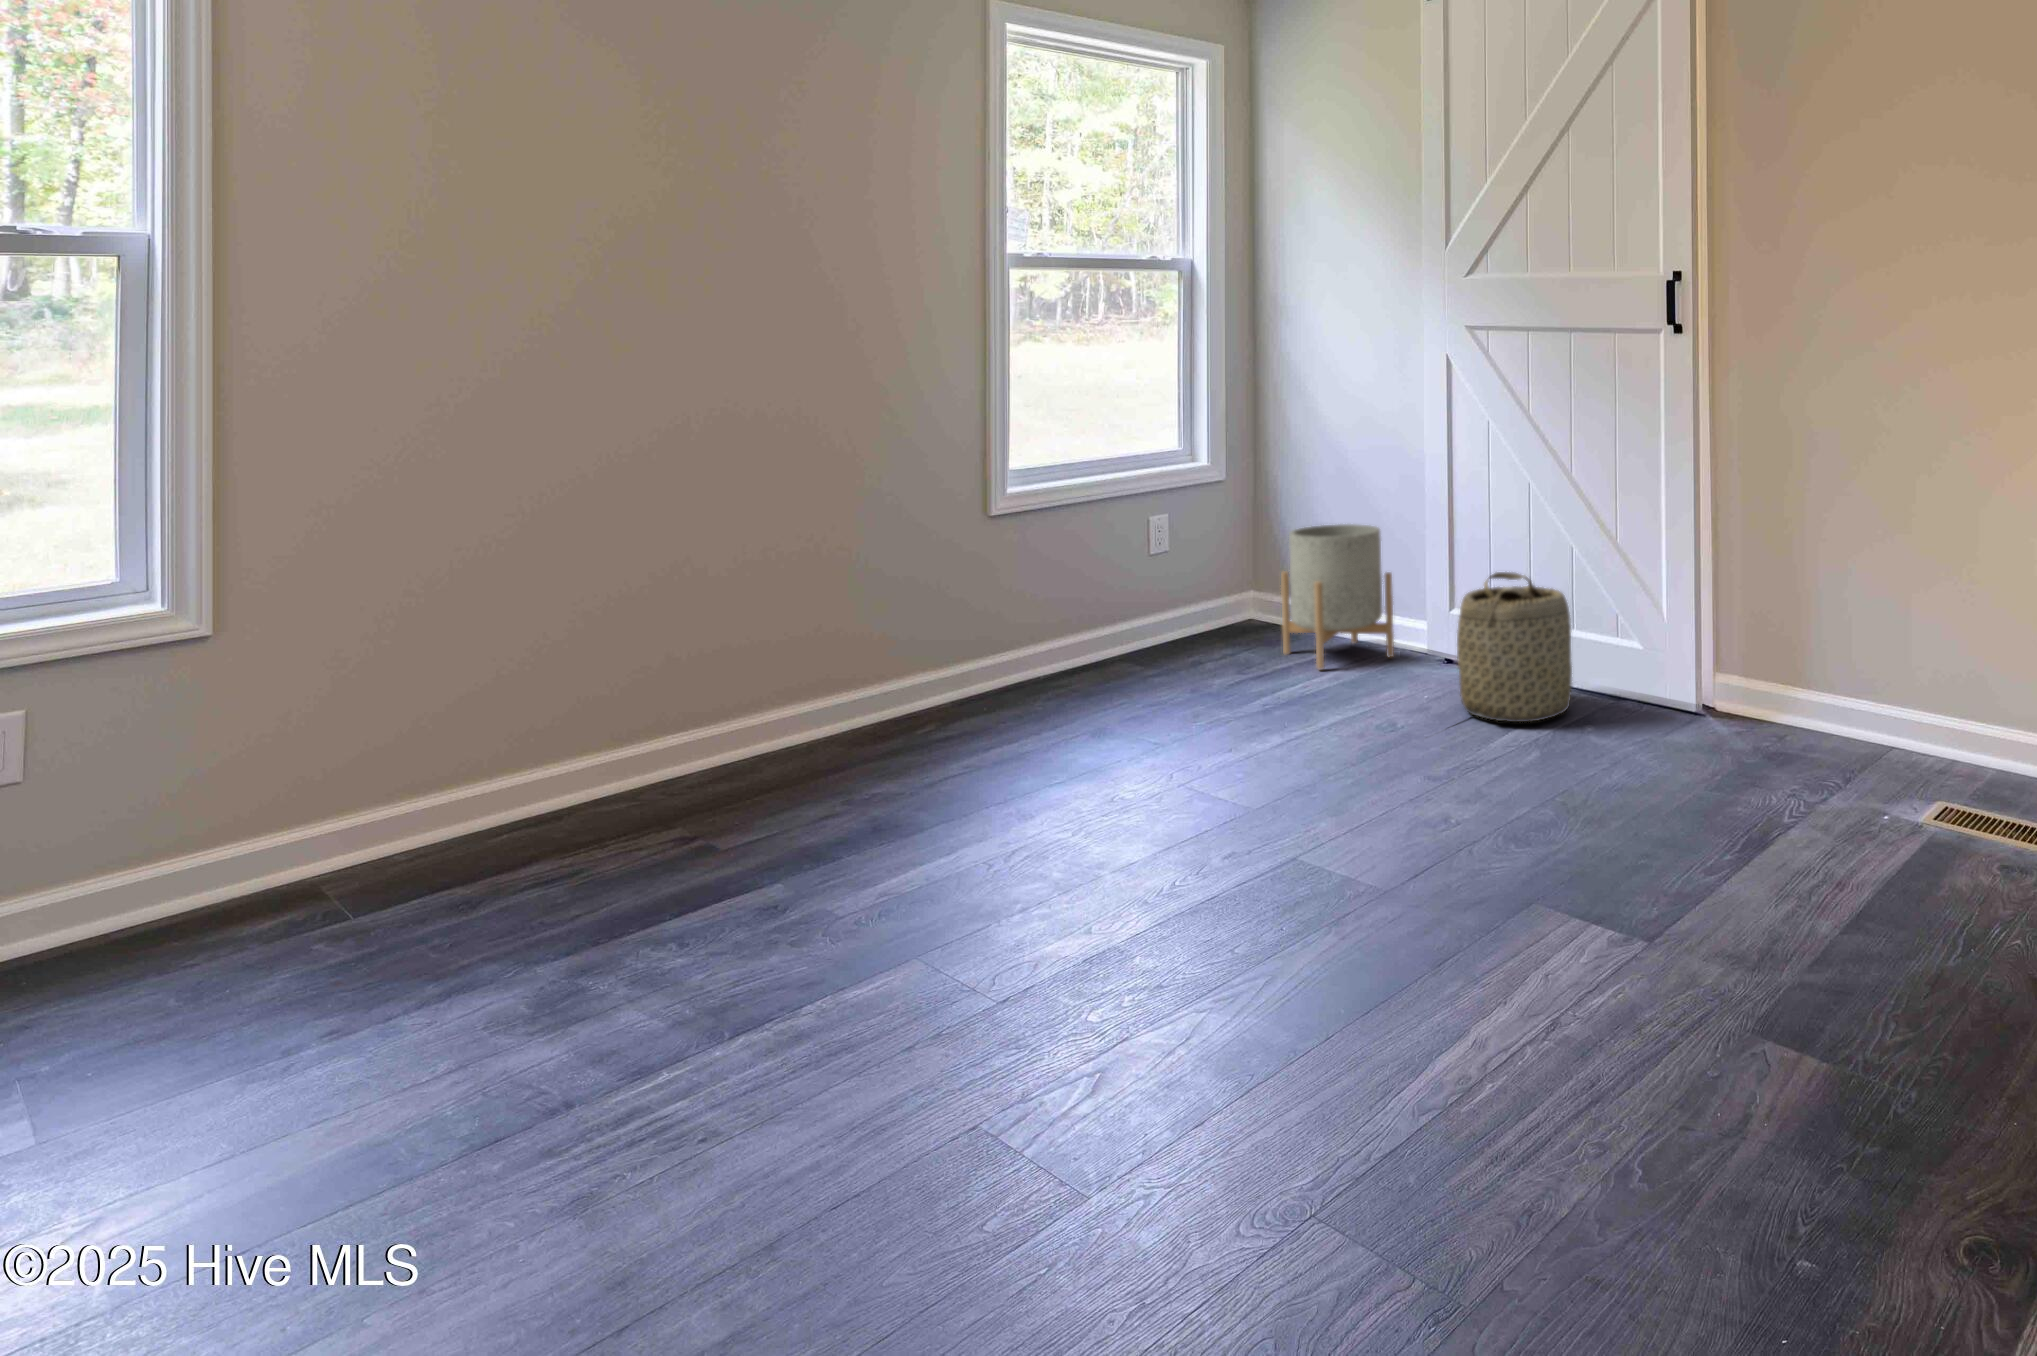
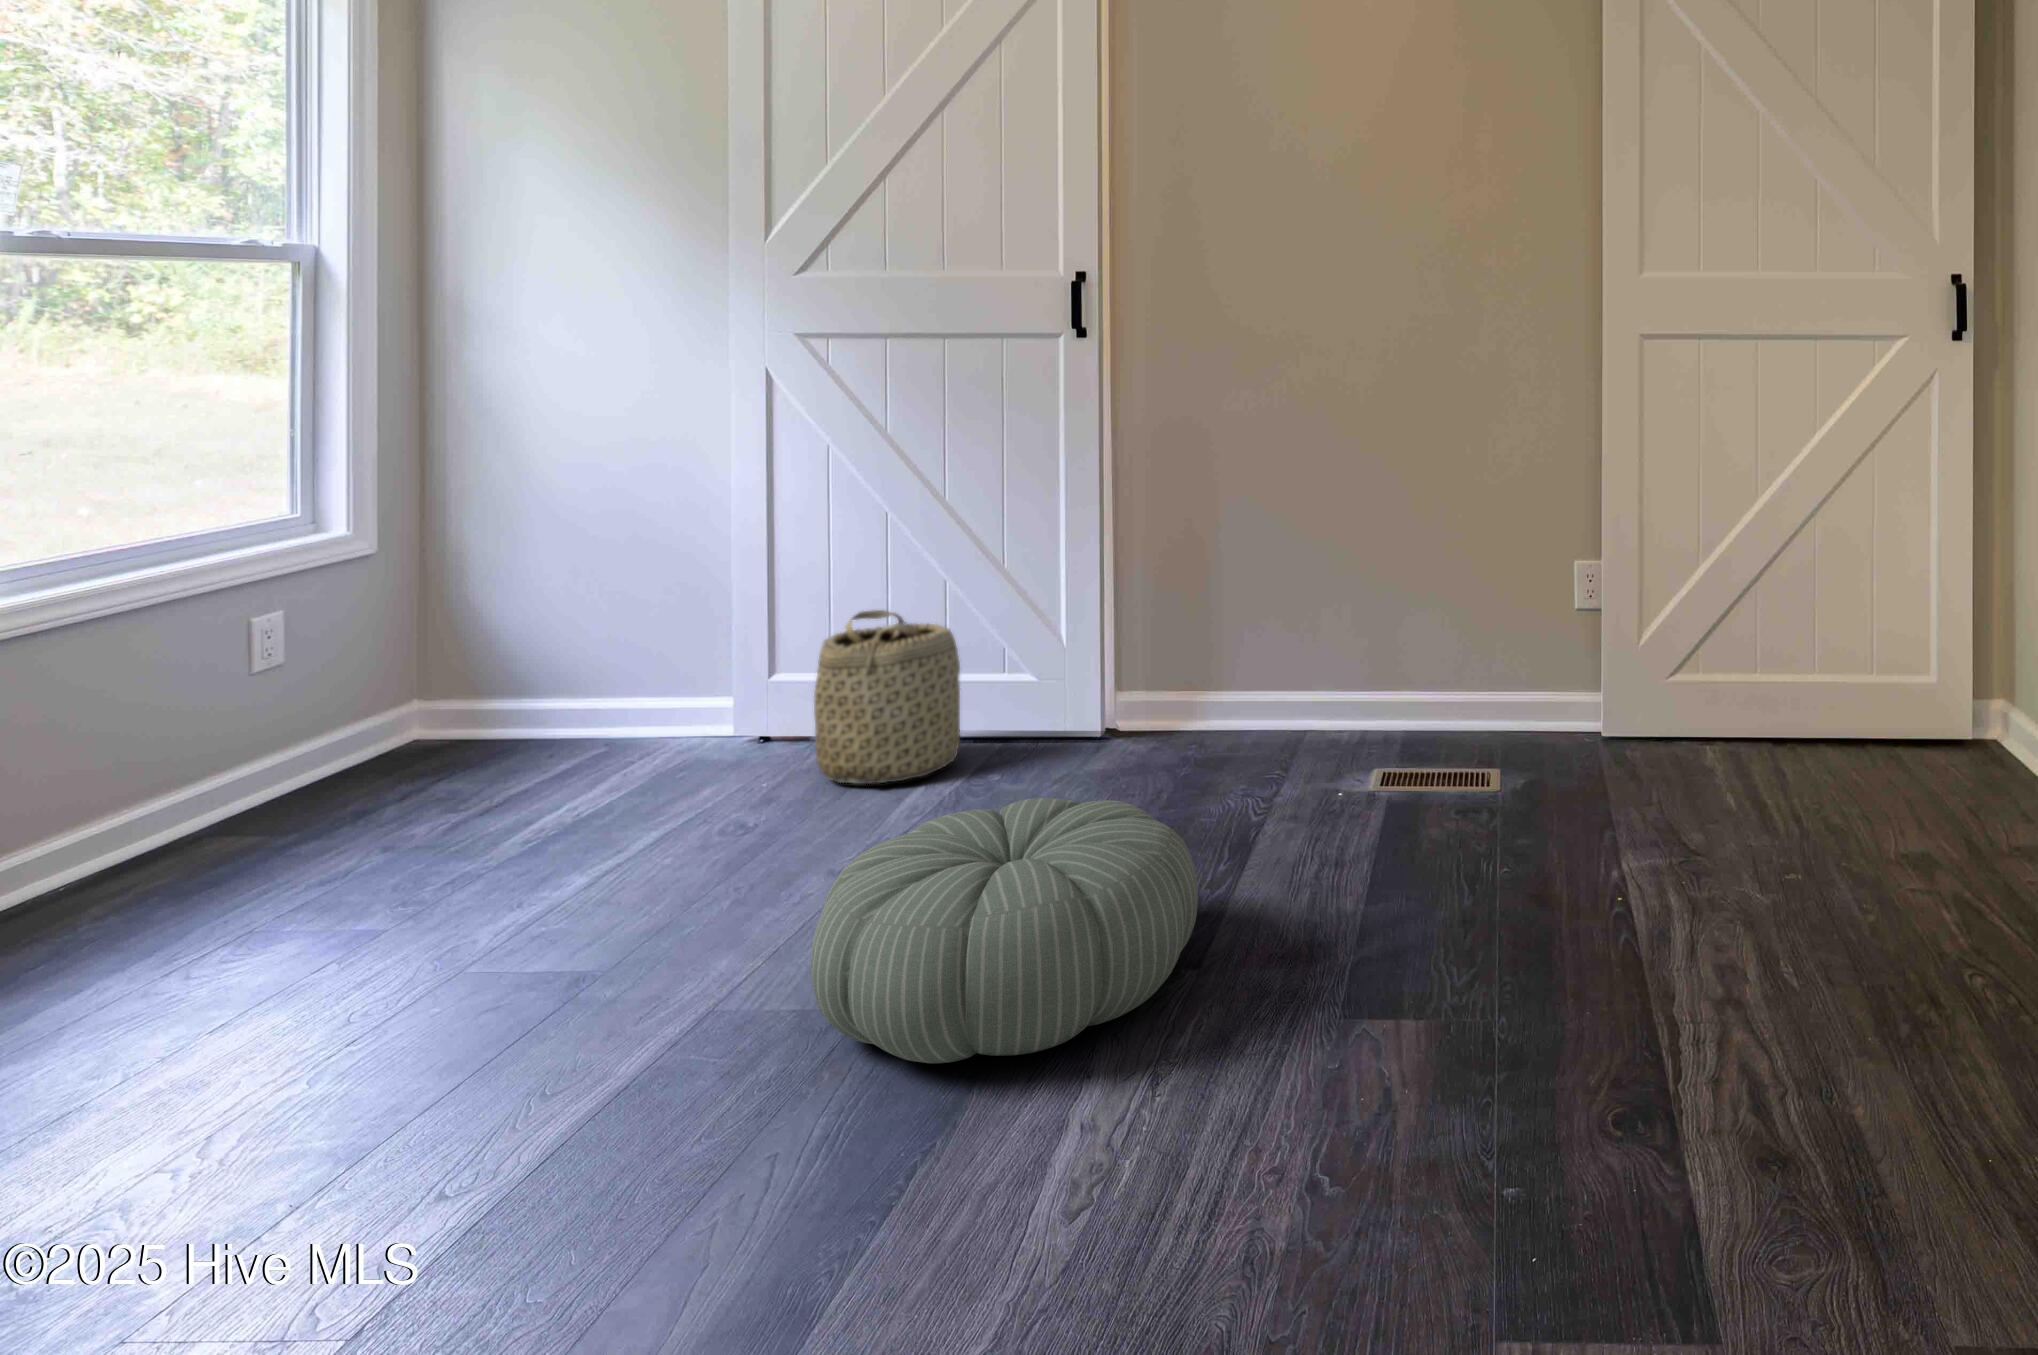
planter: present [1281,524,1394,669] -> none [505,577,686,768]
pouf: none [1333,756,1646,968] -> present [811,798,1198,1063]

